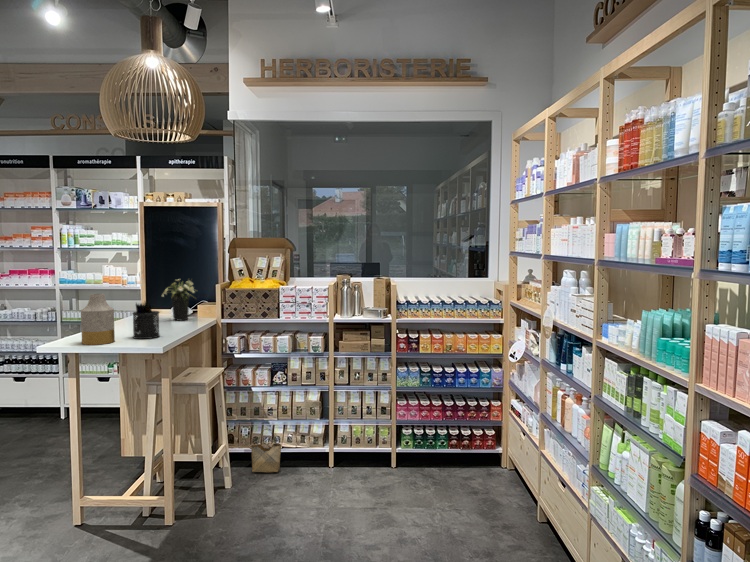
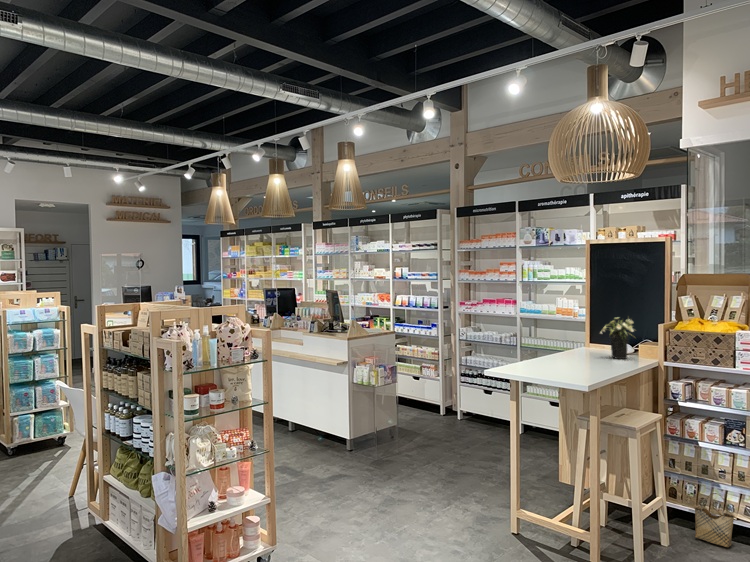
vase: present [81,293,115,345] -> none [523,329,550,374]
pen holder: present [132,302,160,339] -> none [566,338,592,374]

